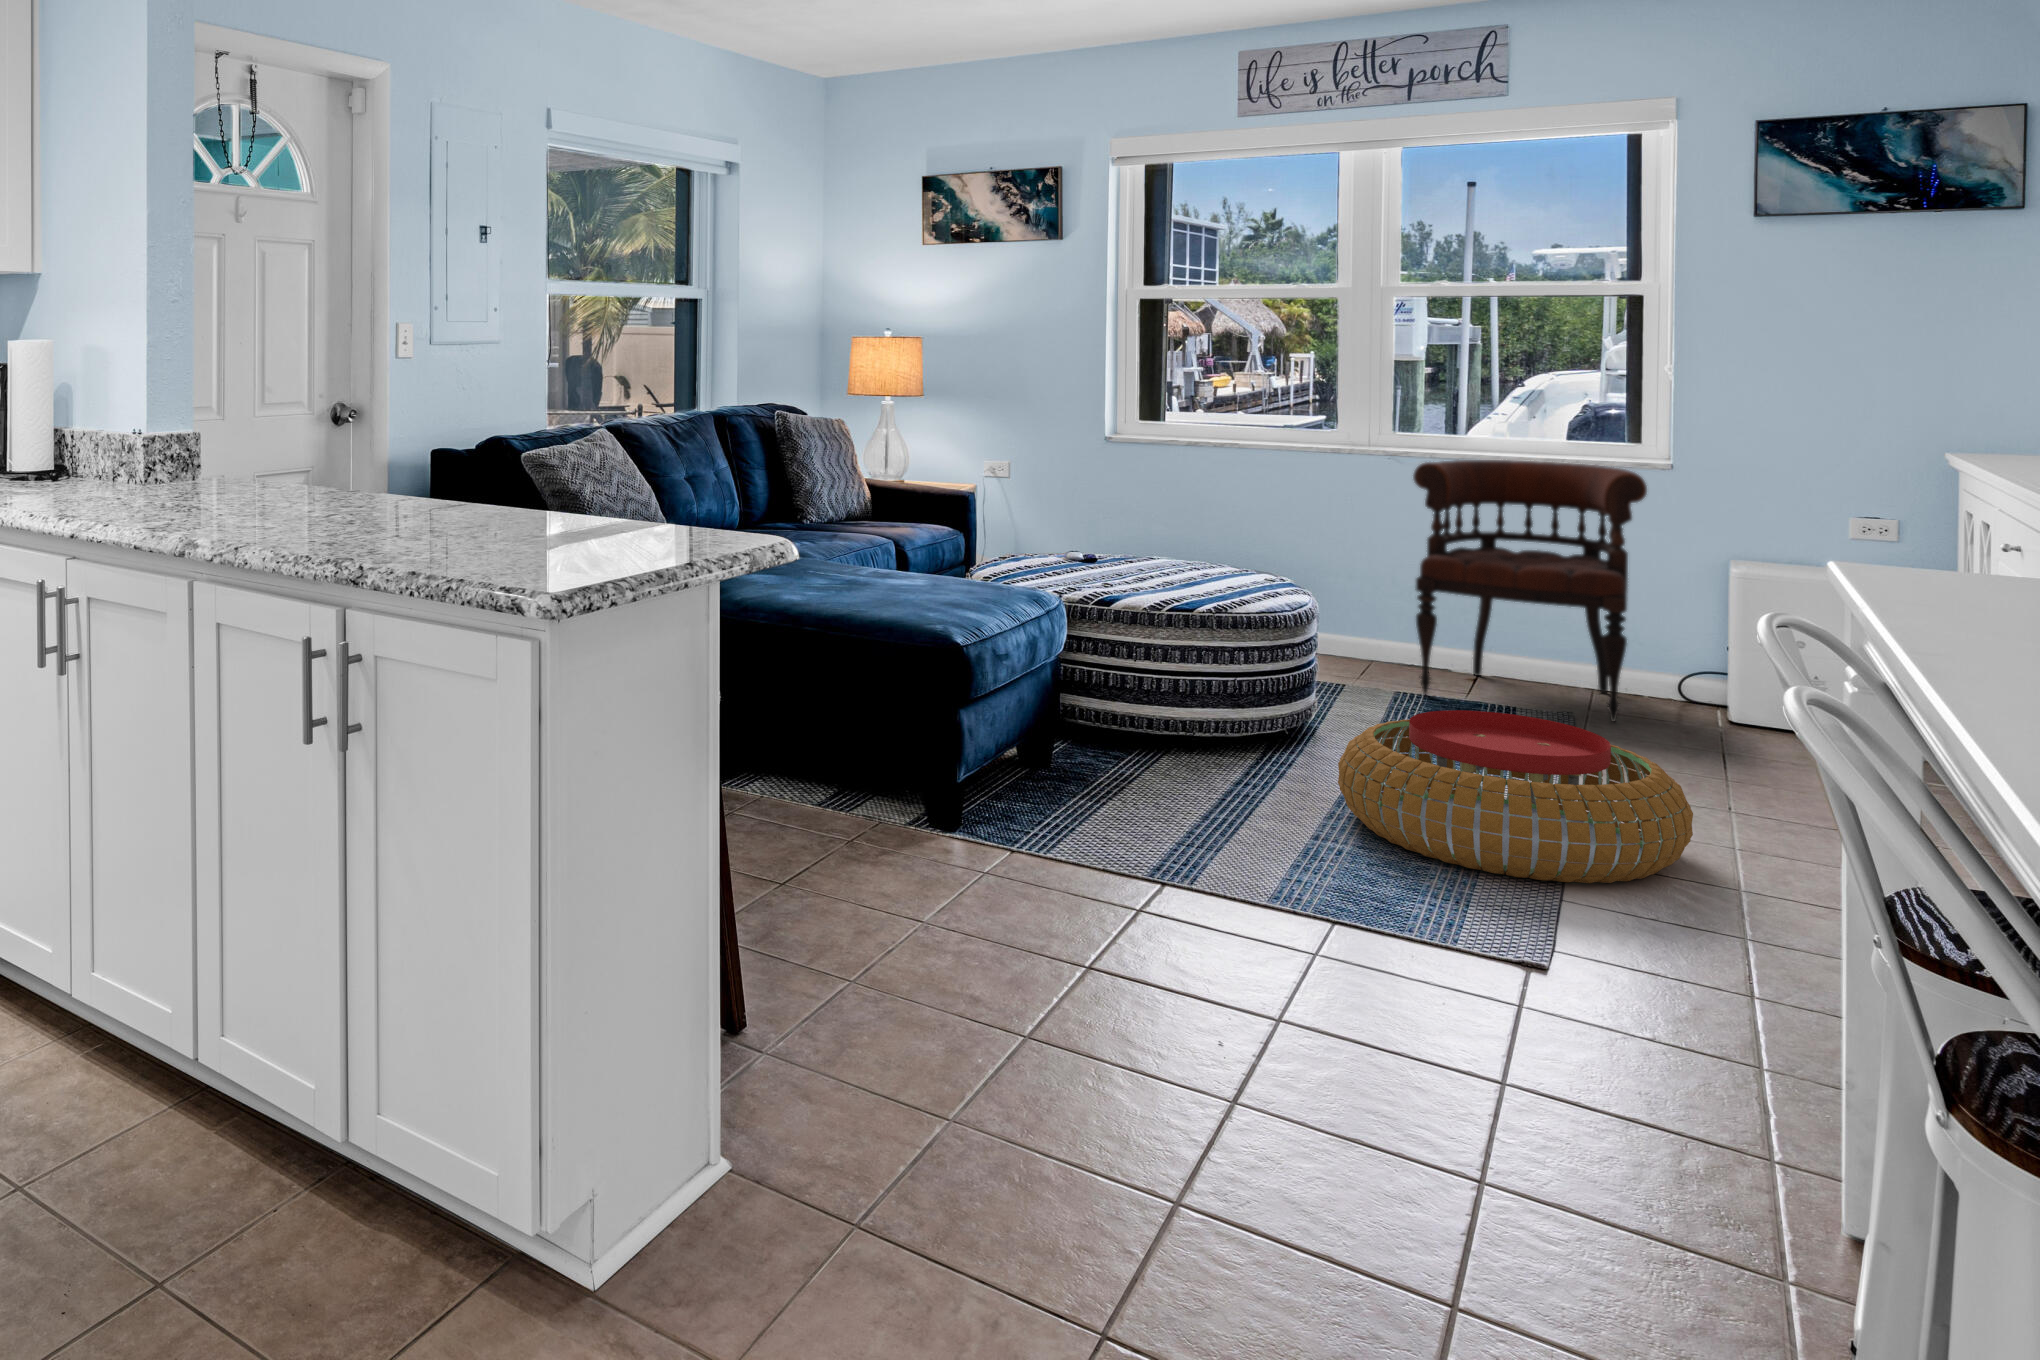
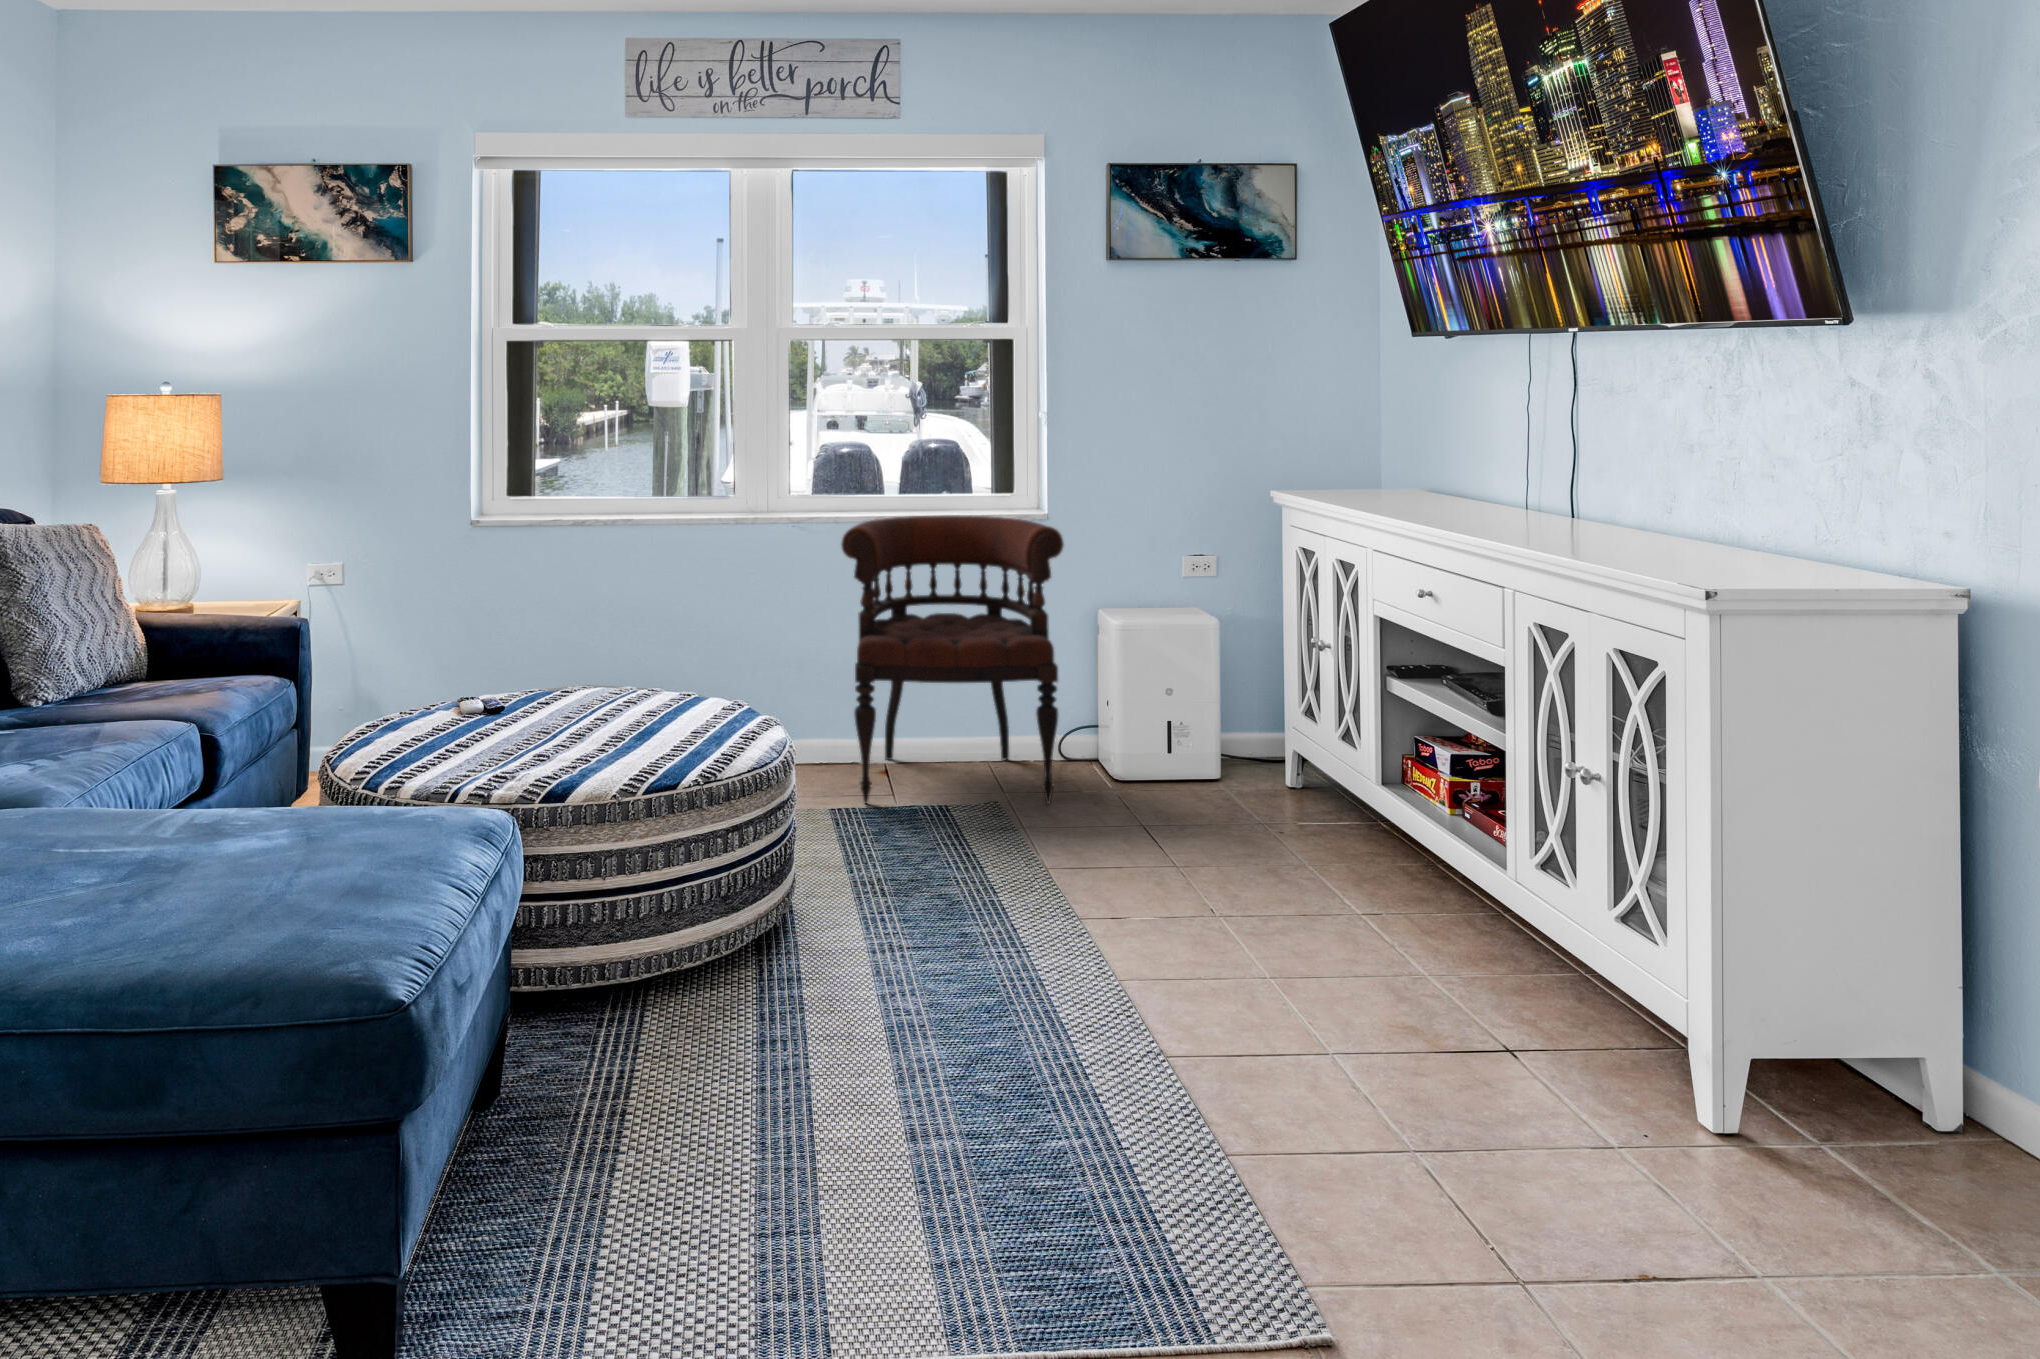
pouf: present [1338,710,1693,883] -> none [926,881,1353,1175]

